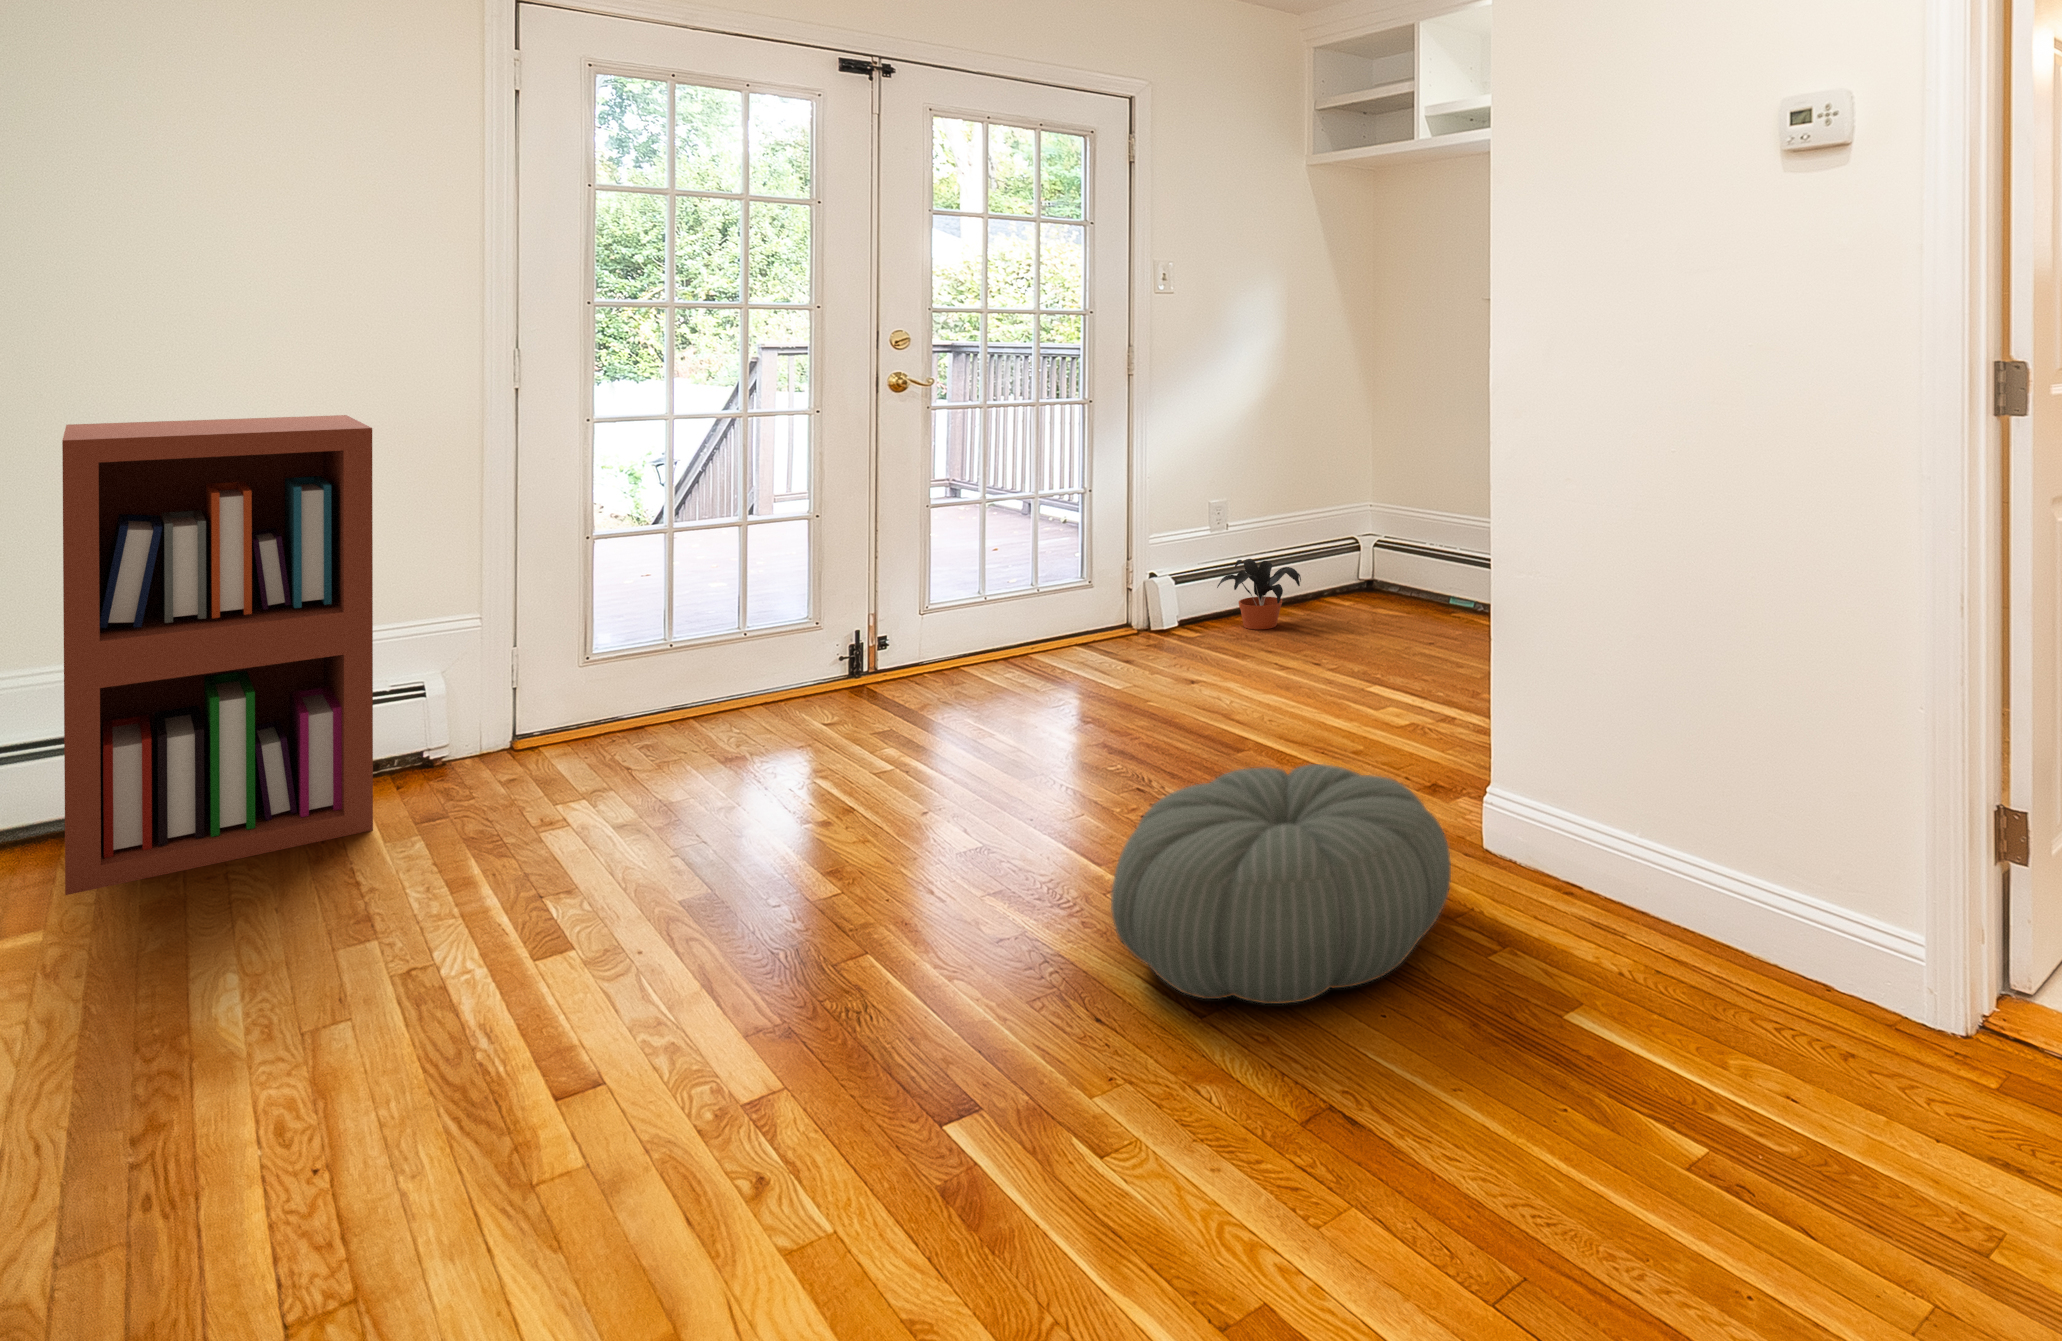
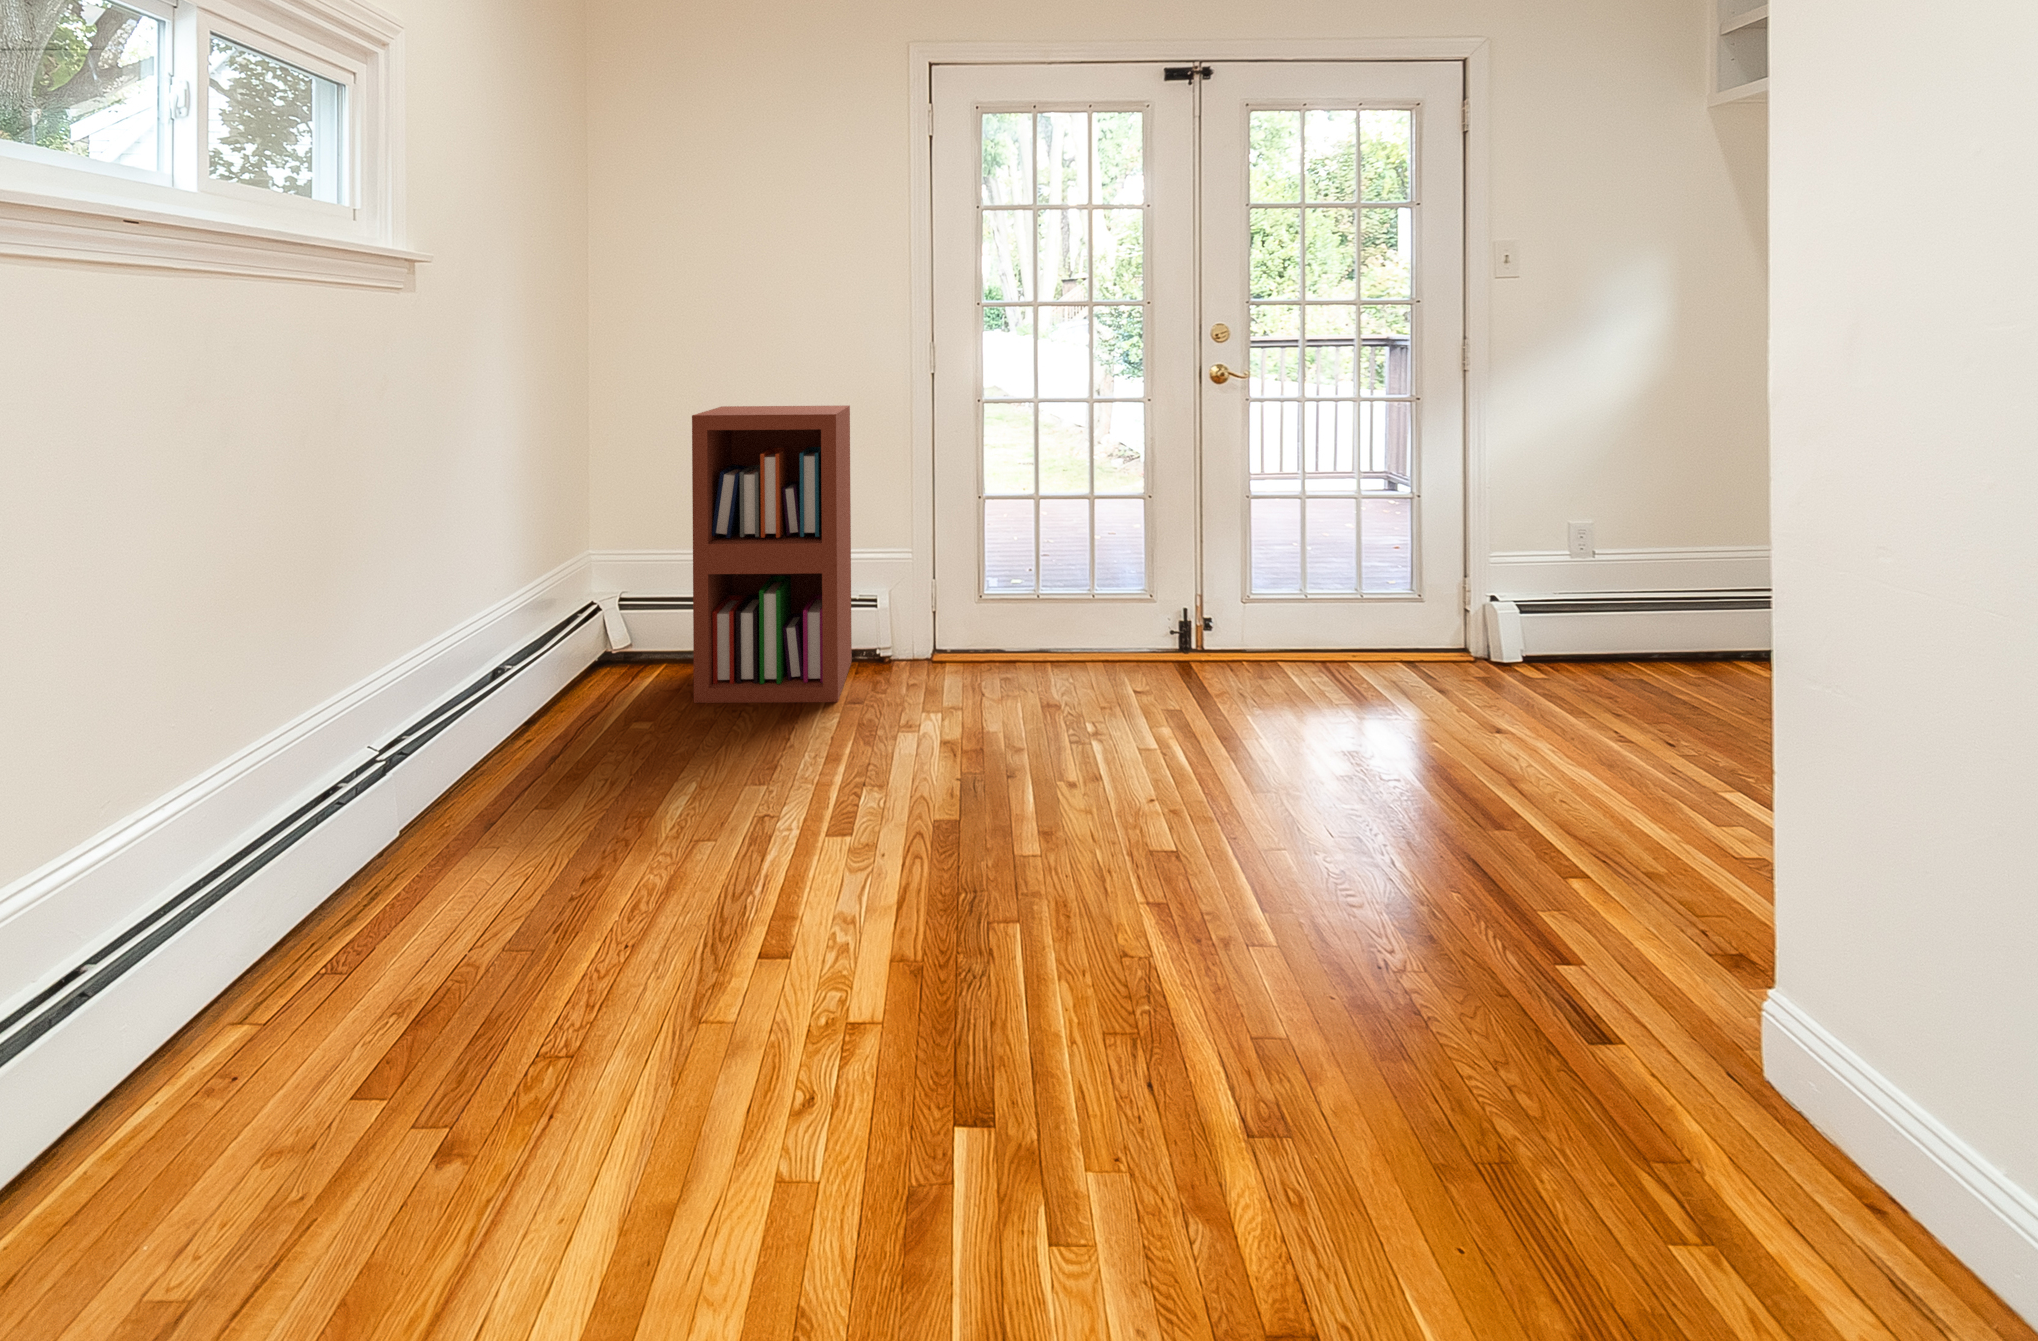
potted plant: present [1217,559,1301,629] -> none [1560,600,1672,686]
pouf: present [1111,764,1451,1004] -> none [1192,849,1632,1196]

